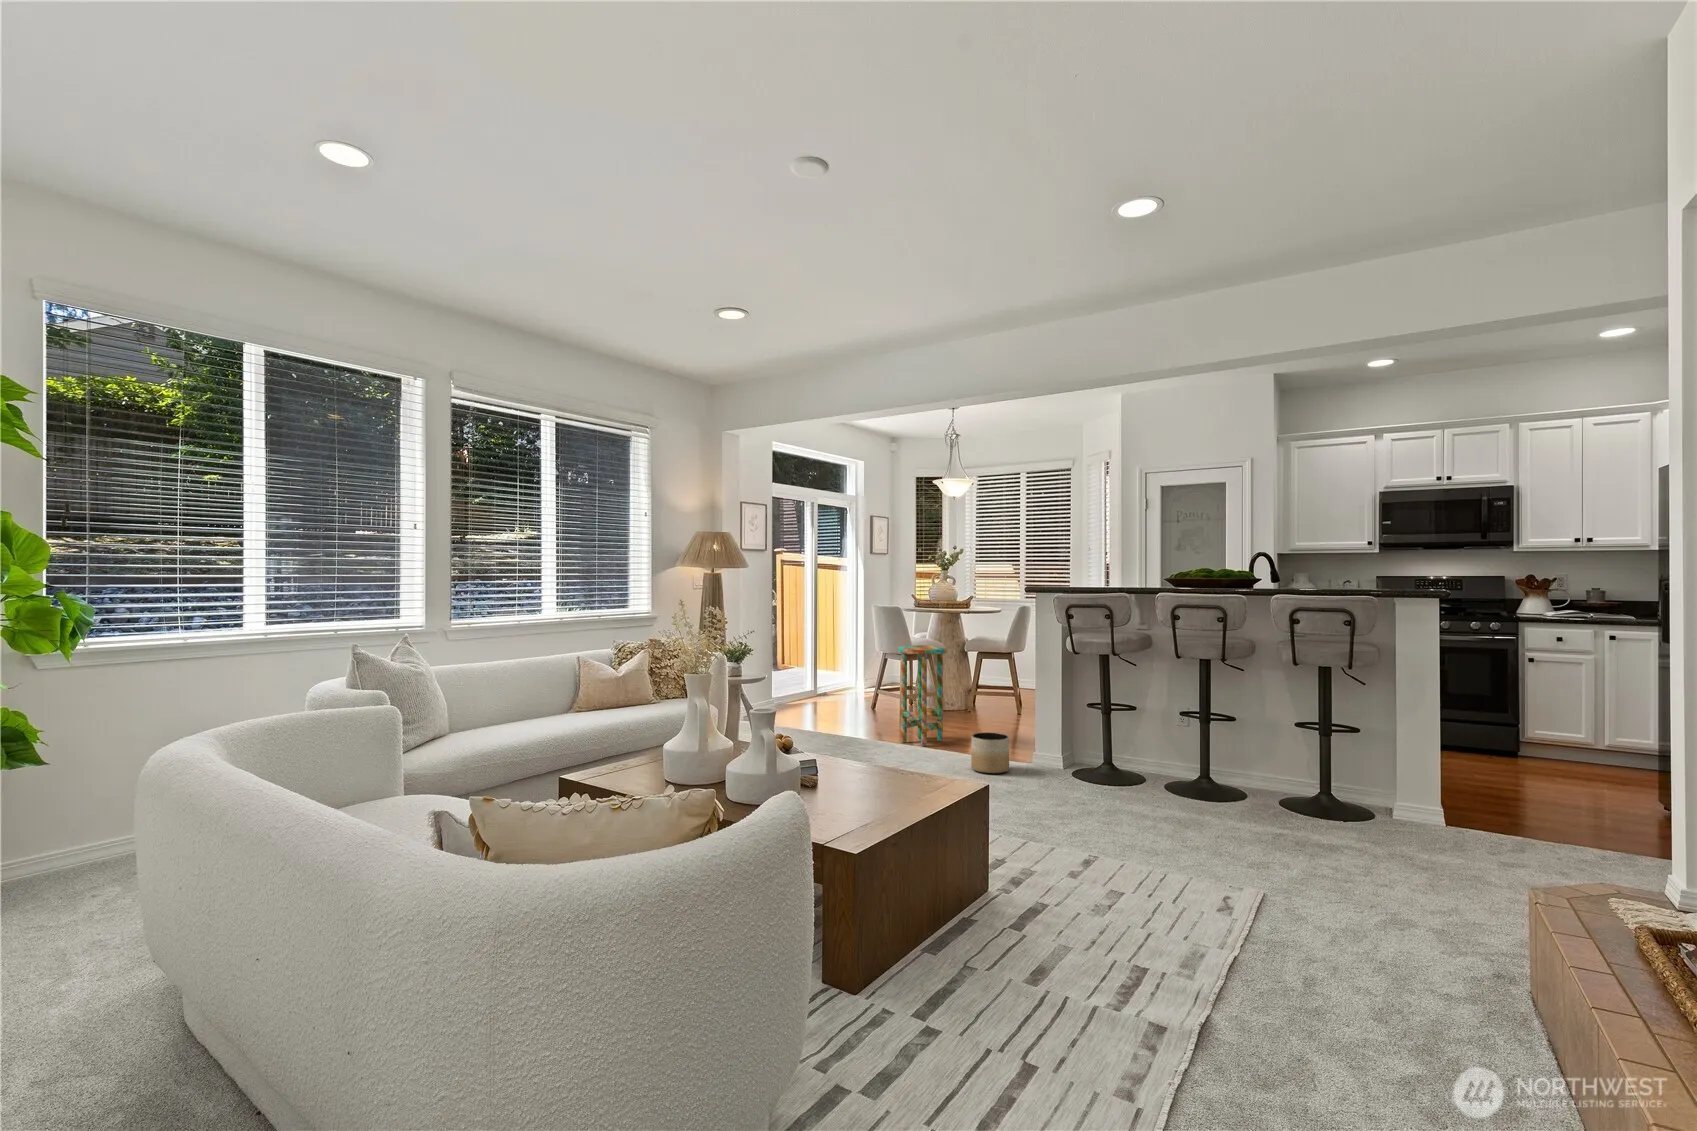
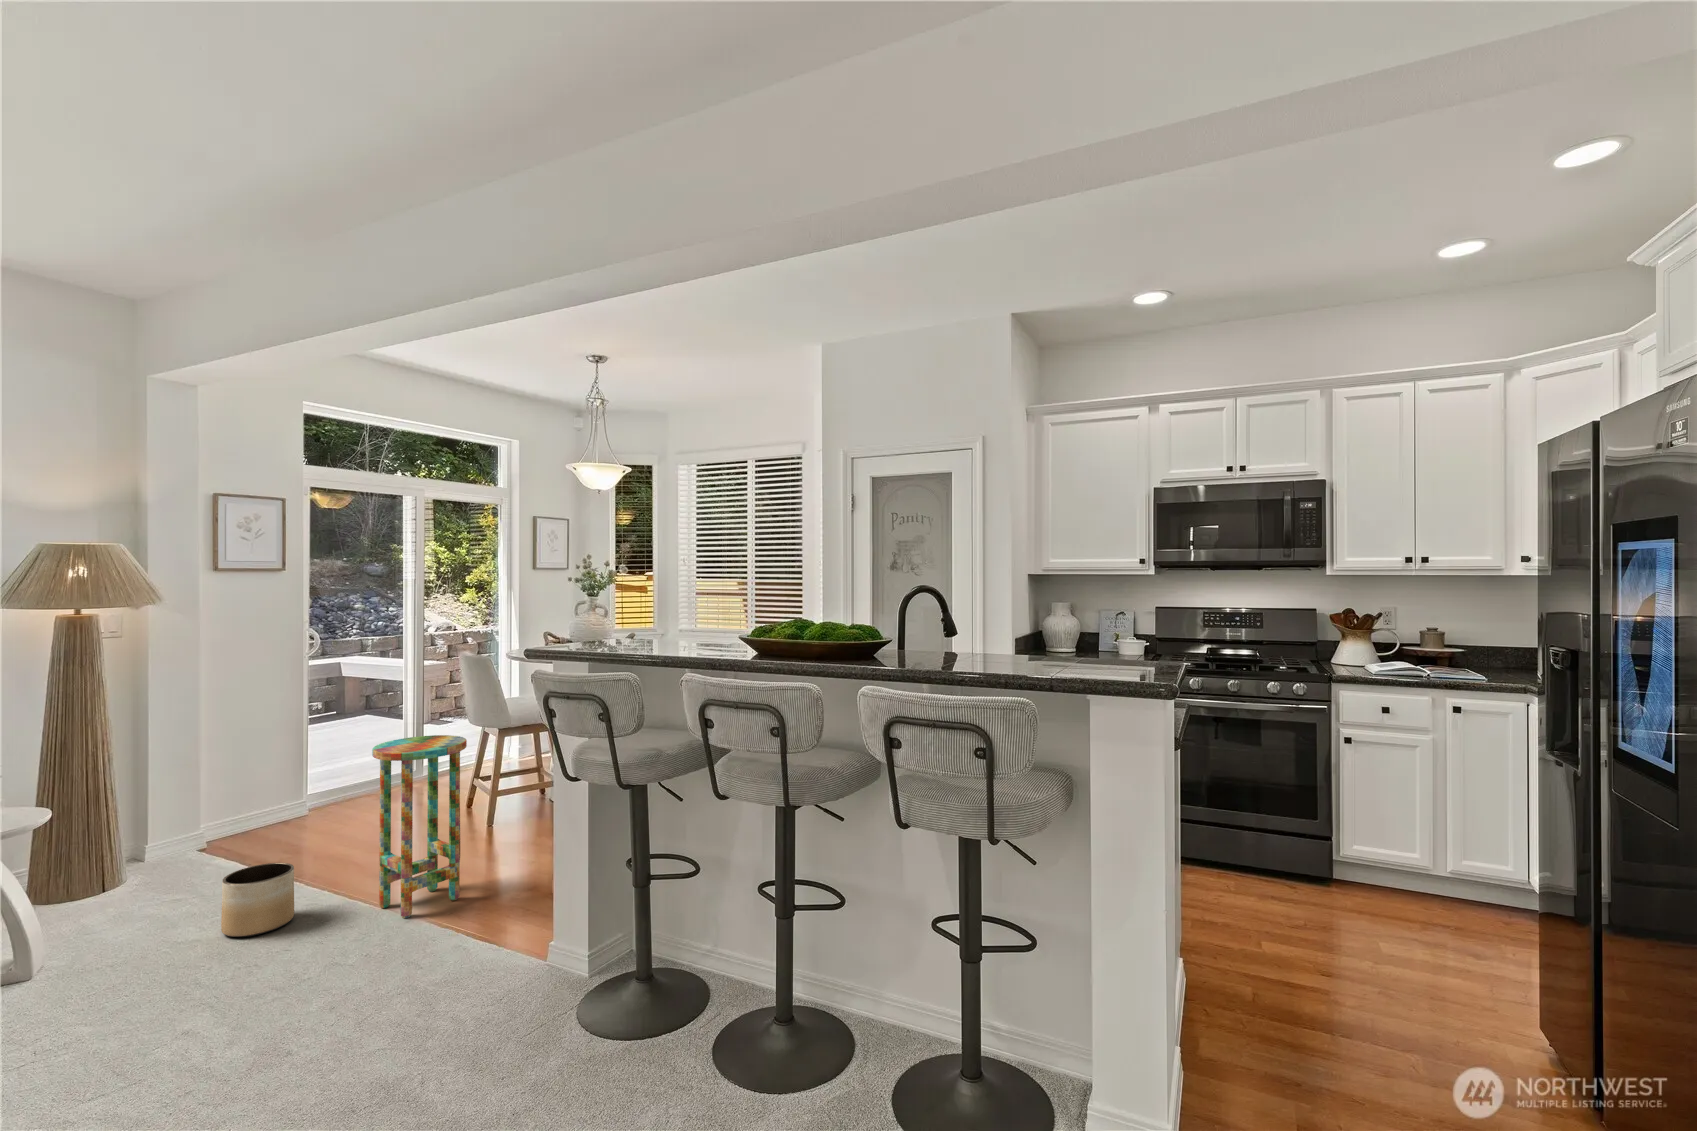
planter: present [971,732,1009,774] -> present [221,863,294,937]

